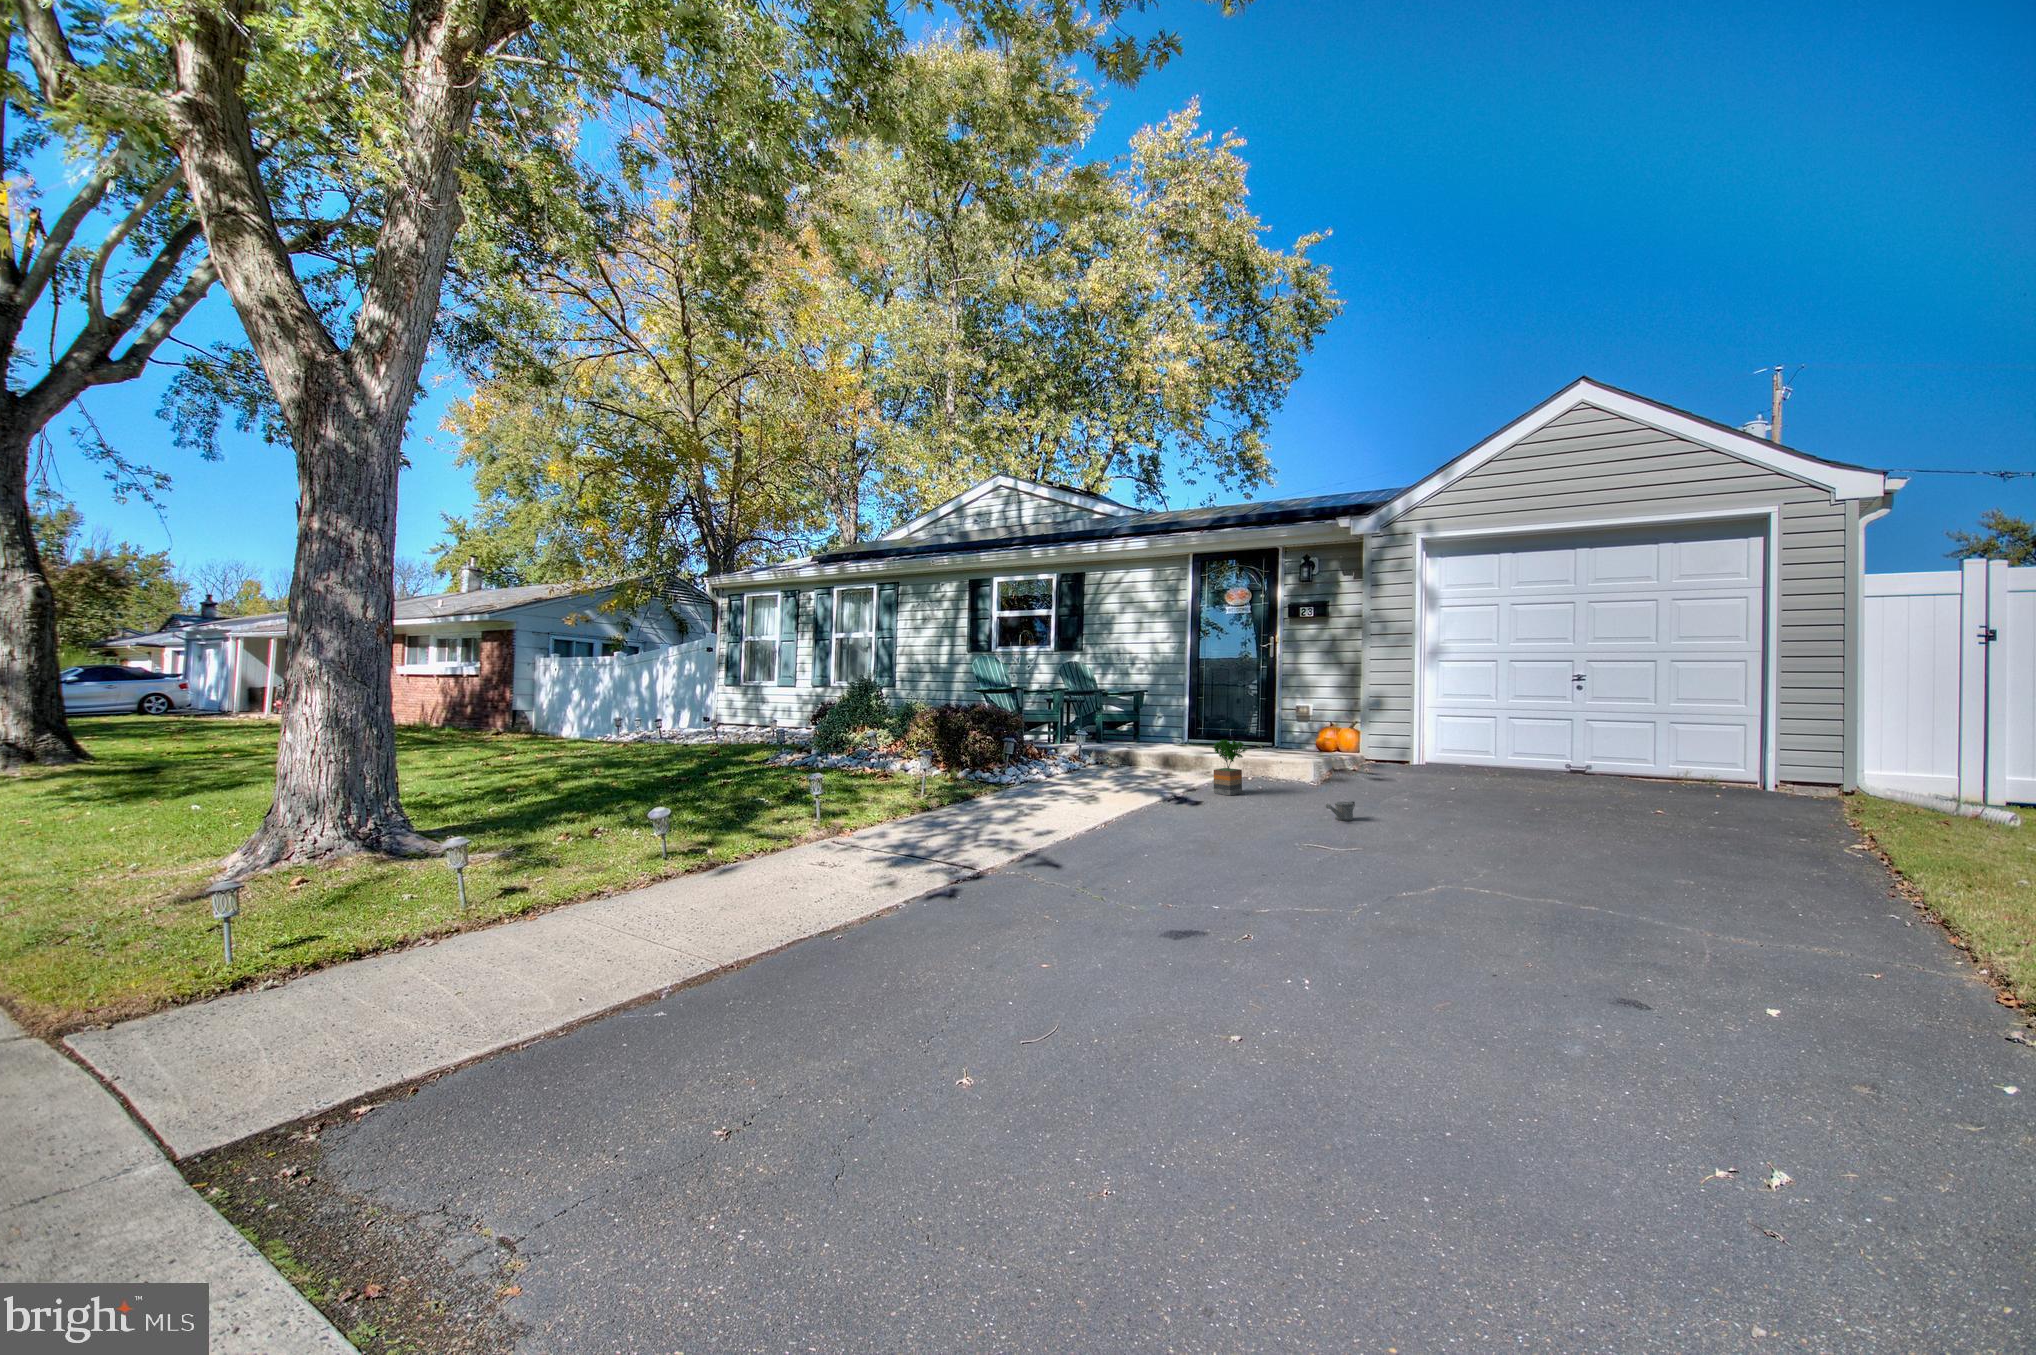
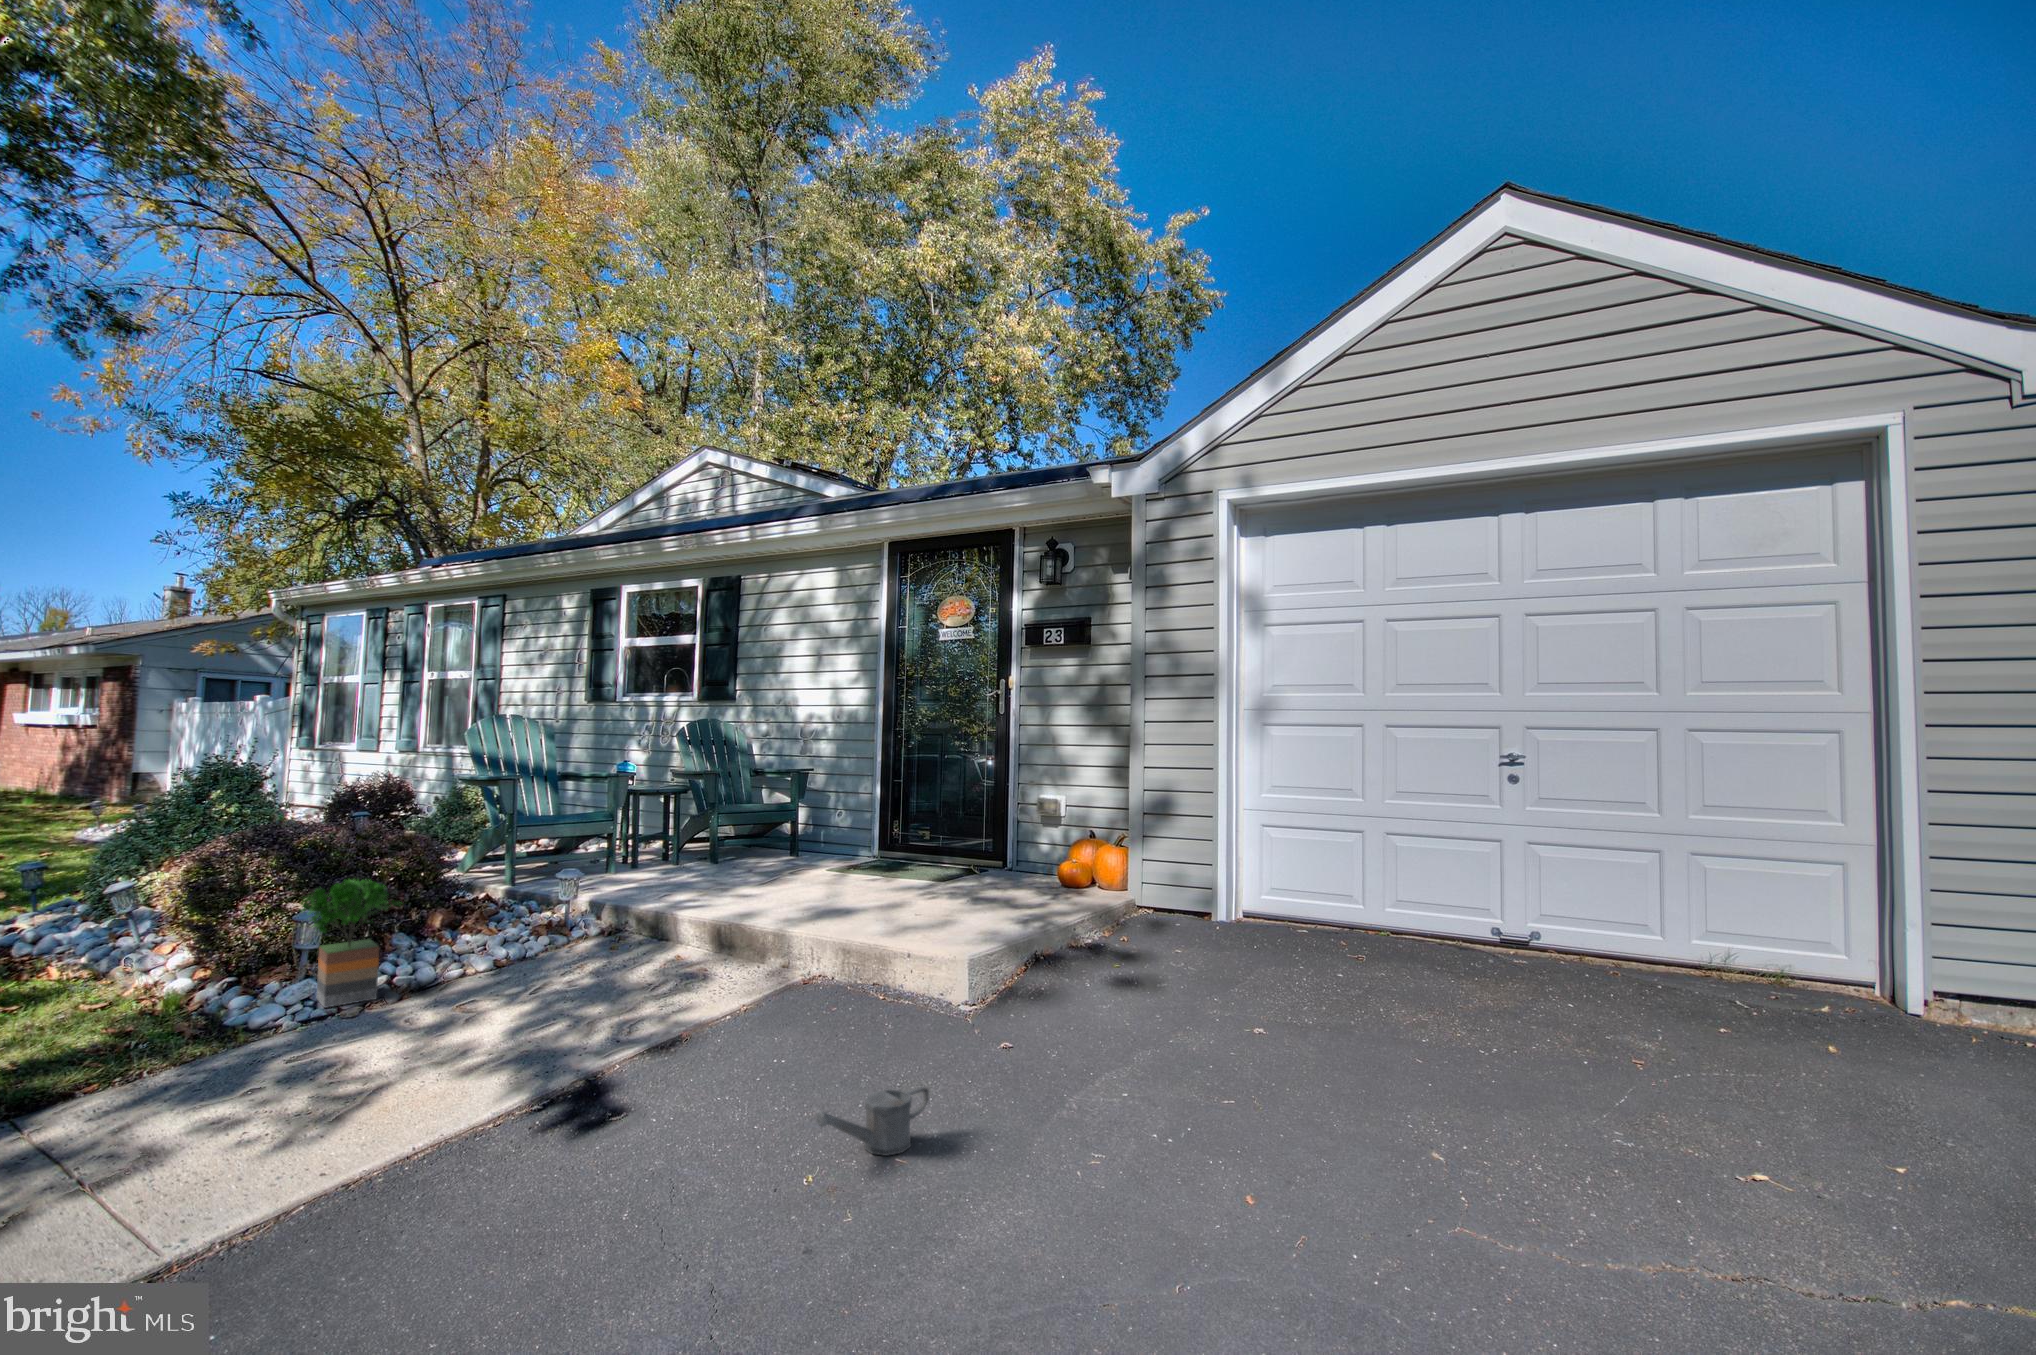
potted tree: present [1214,740,1247,795] -> present [302,879,401,1008]

